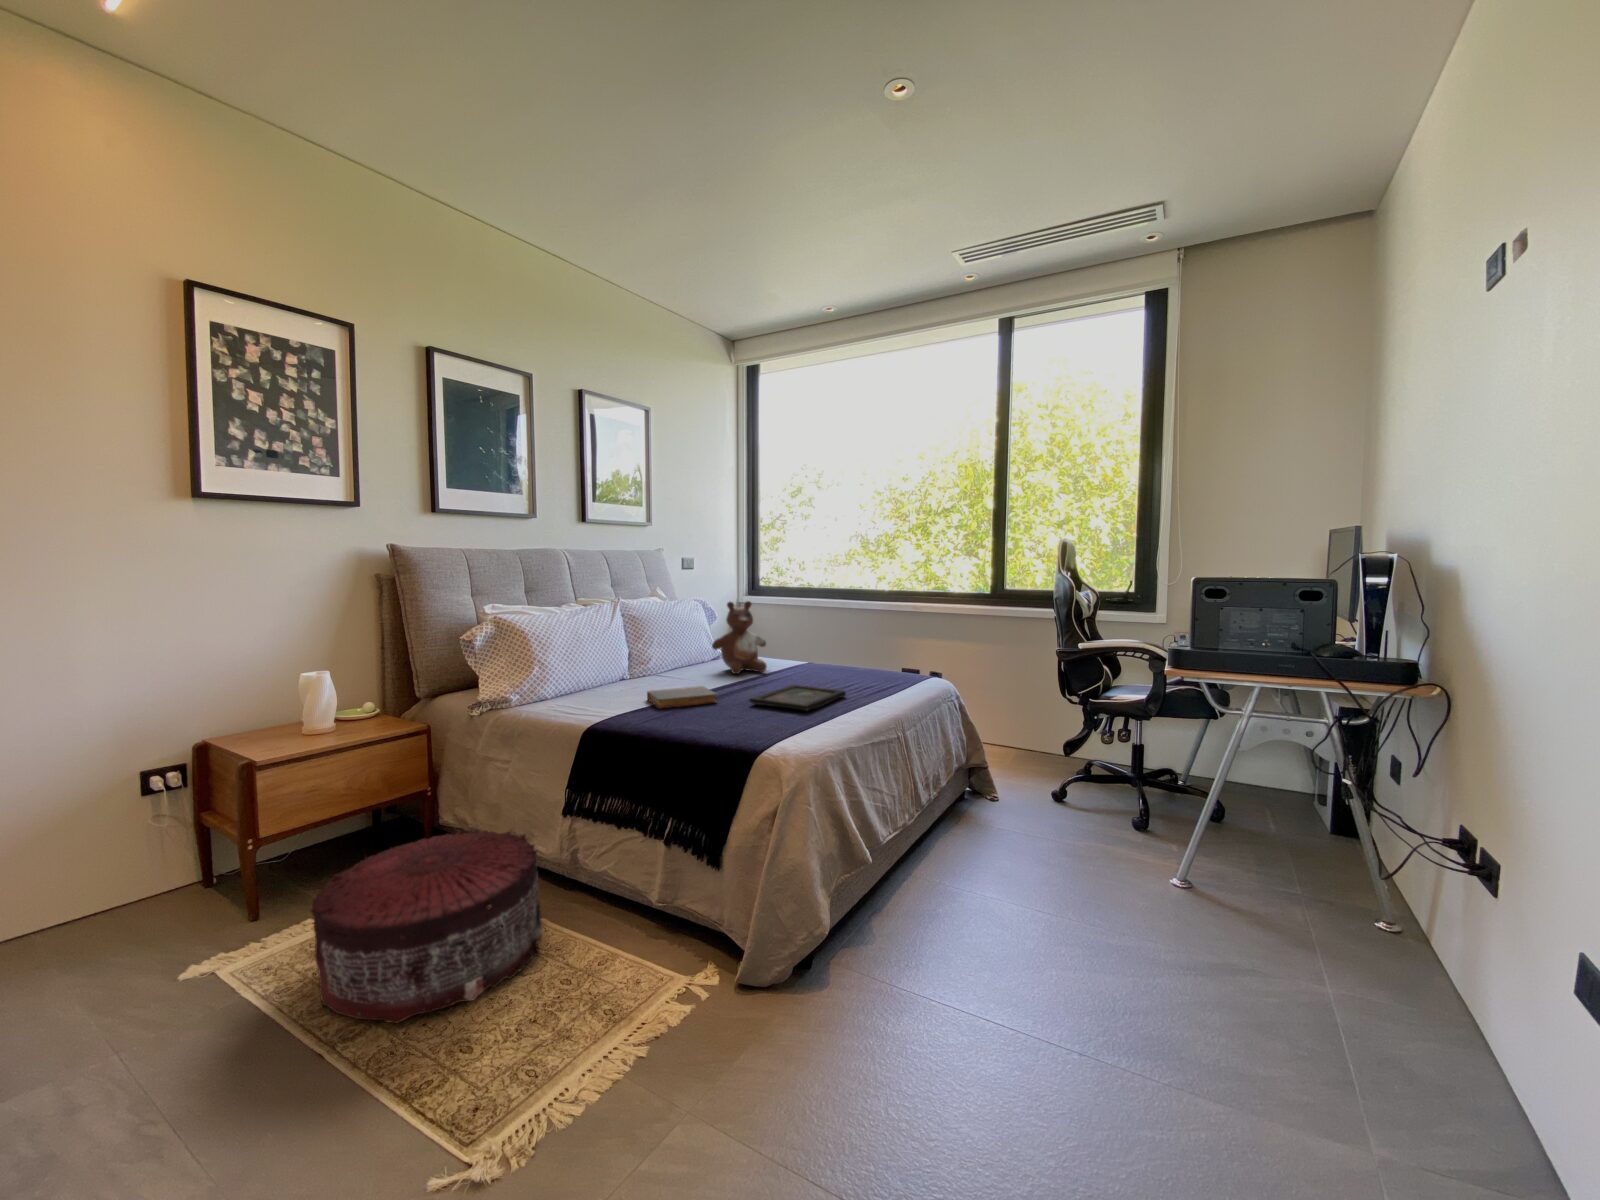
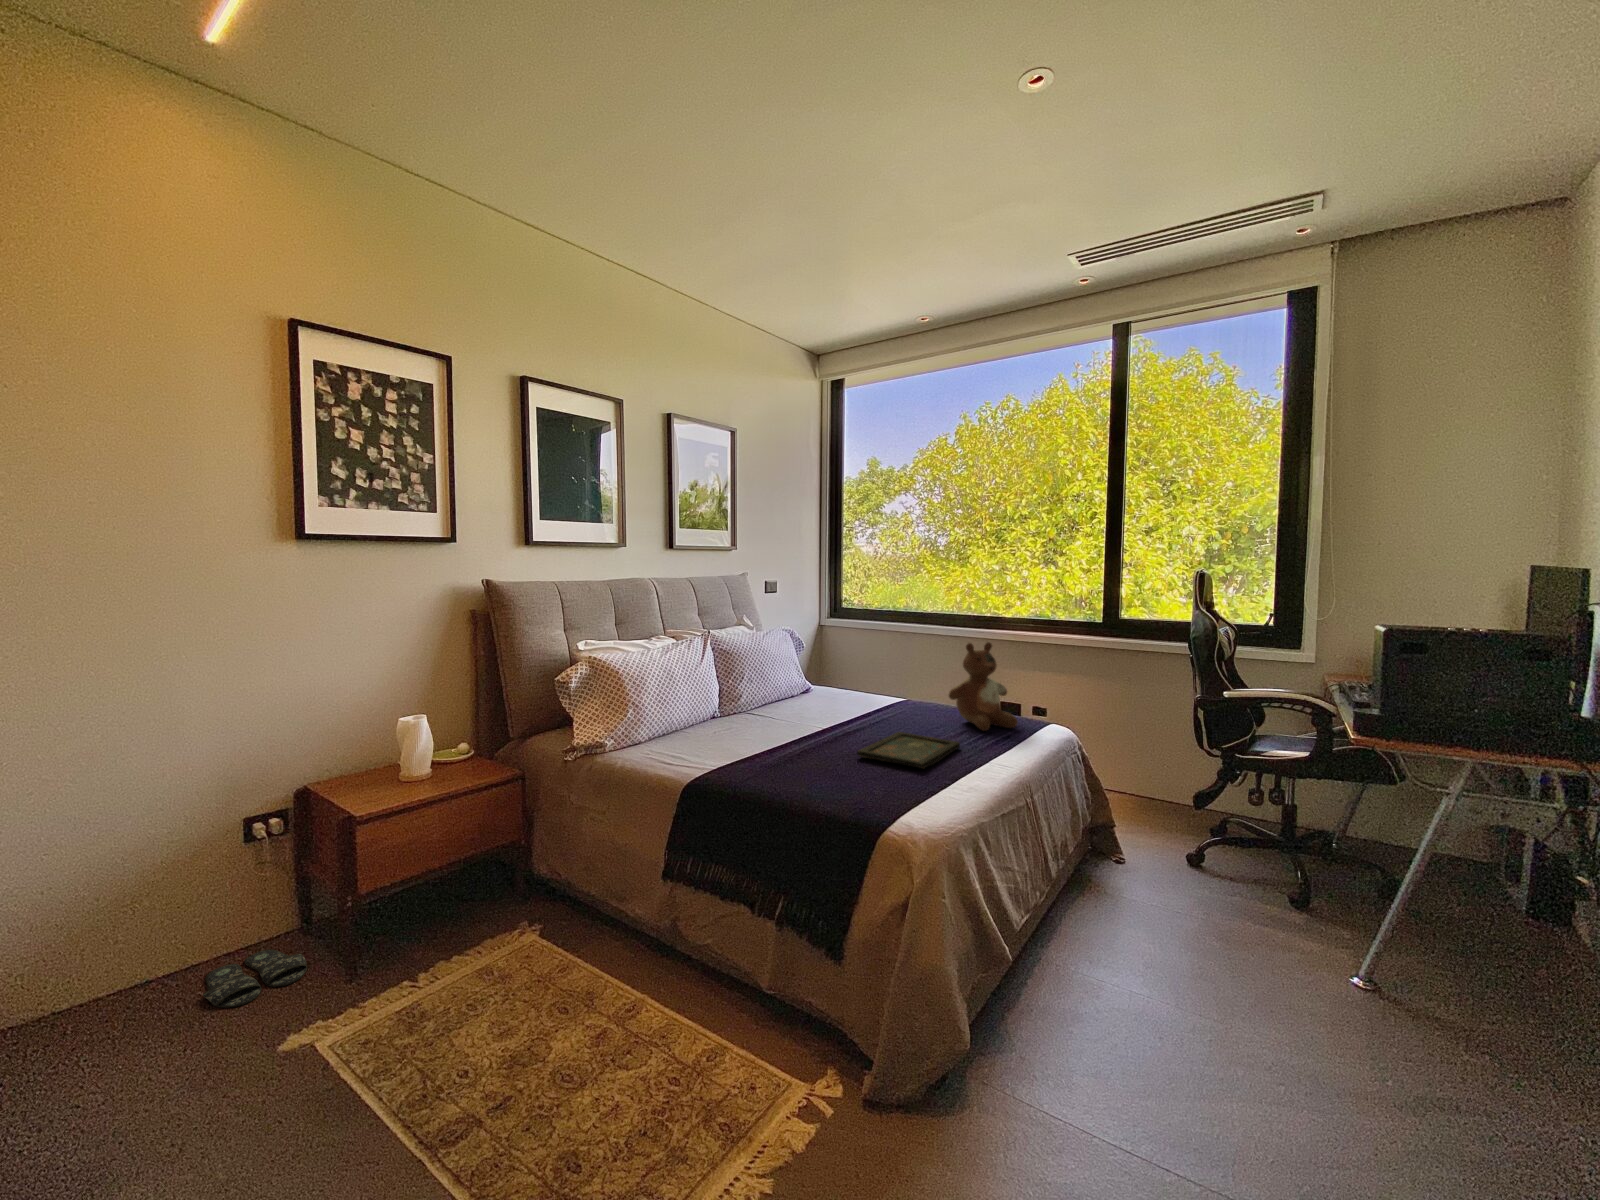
stuffed bear: present [712,601,767,674] -> present [949,642,1018,731]
book: present [647,686,717,708] -> none [745,732,821,761]
pouf: present [311,830,542,1023] -> none [410,893,645,1129]
slippers: none [96,901,206,949] -> present [203,949,307,1008]

